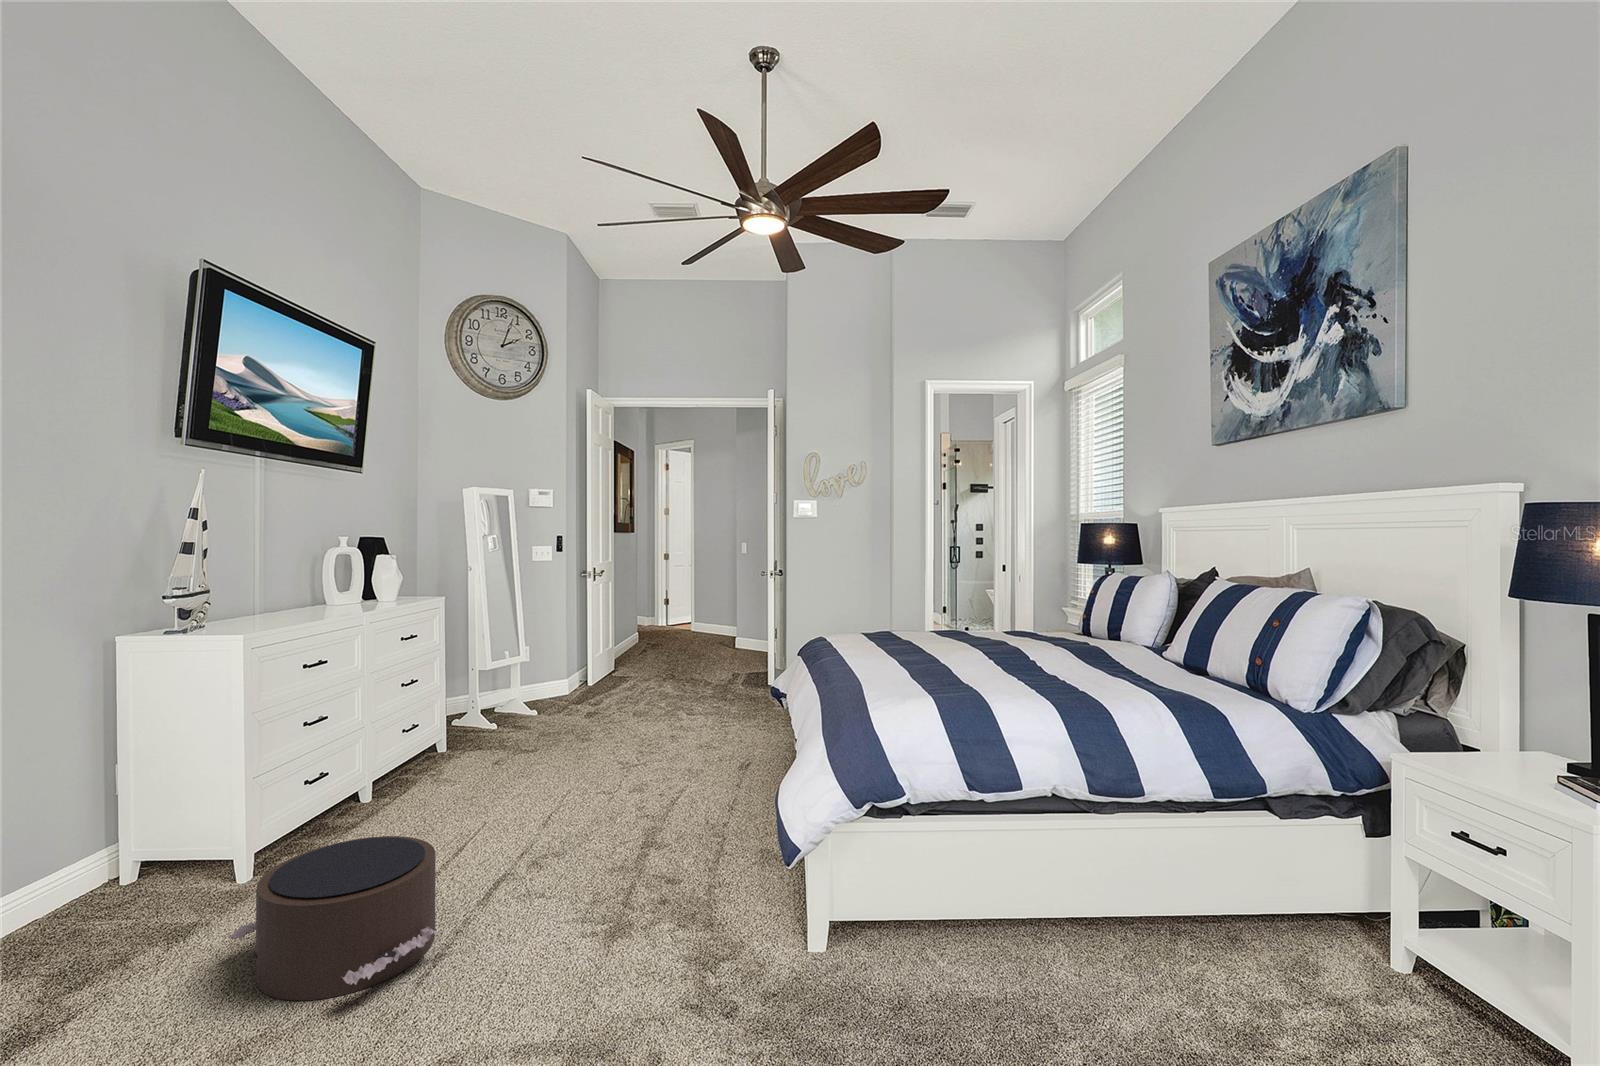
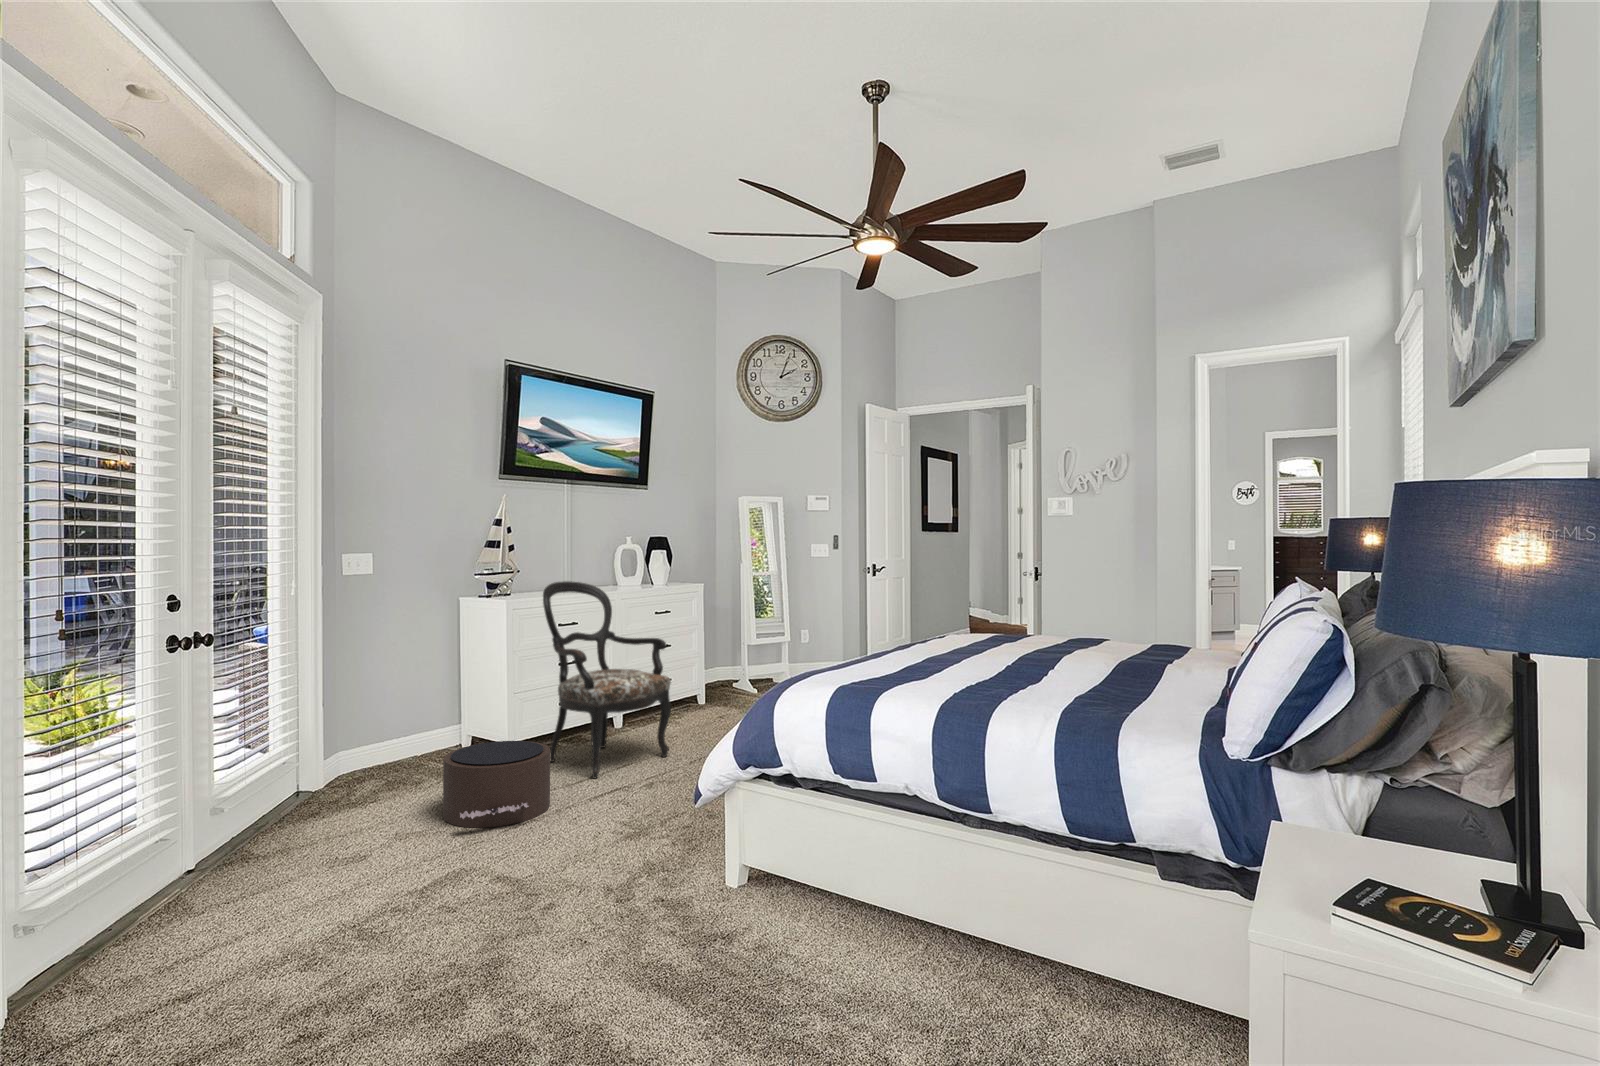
armchair: none [310,598,499,867] -> present [543,581,671,778]

